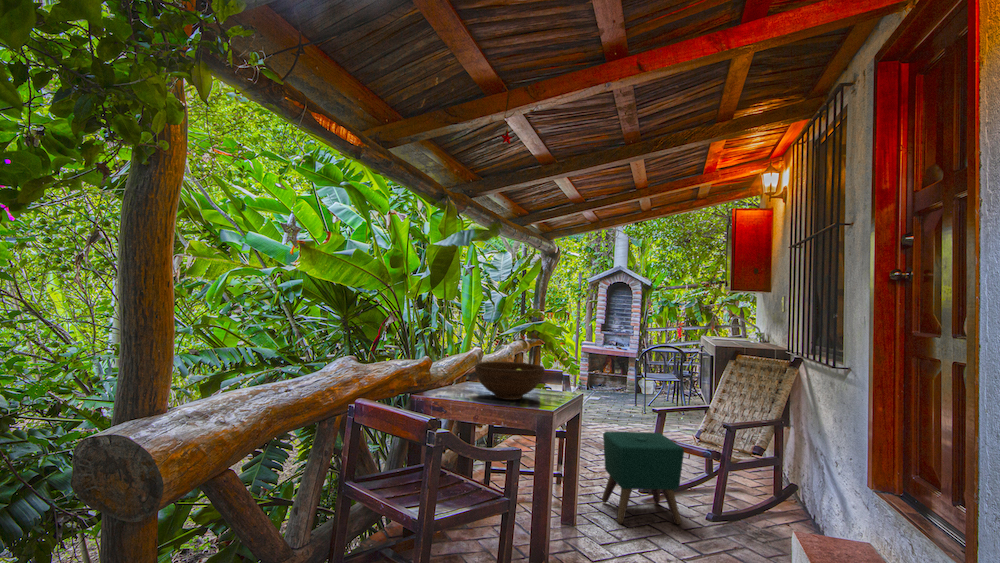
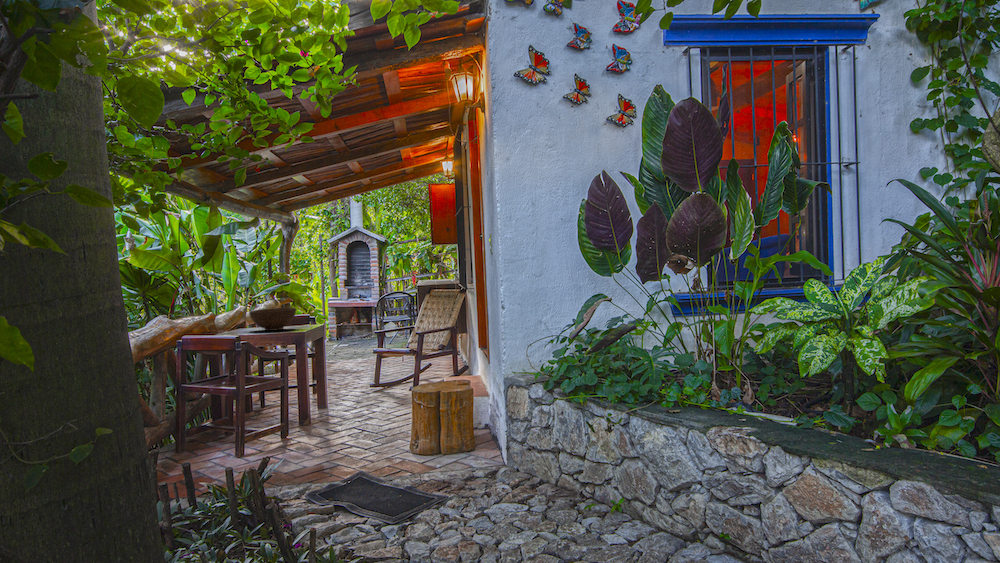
ottoman: present [602,431,684,525] -> none [341,345,394,402]

